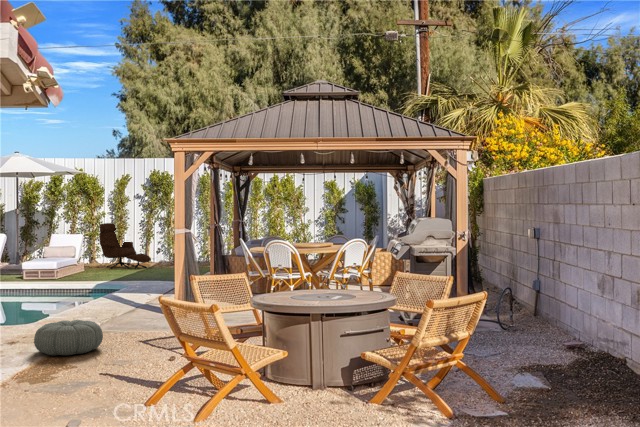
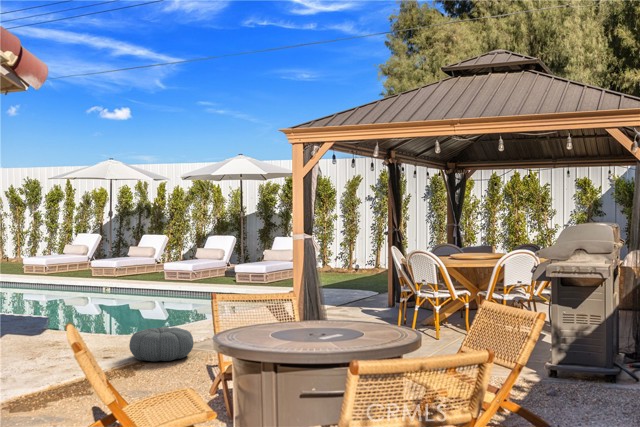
lounge chair: present [99,223,151,269] -> none [329,226,379,276]

